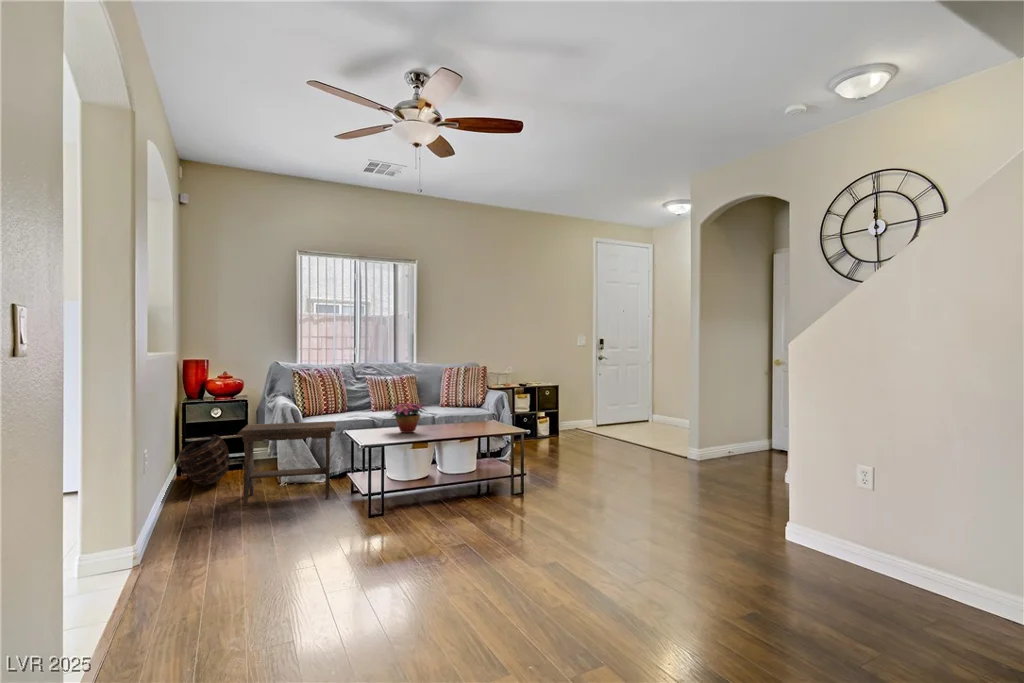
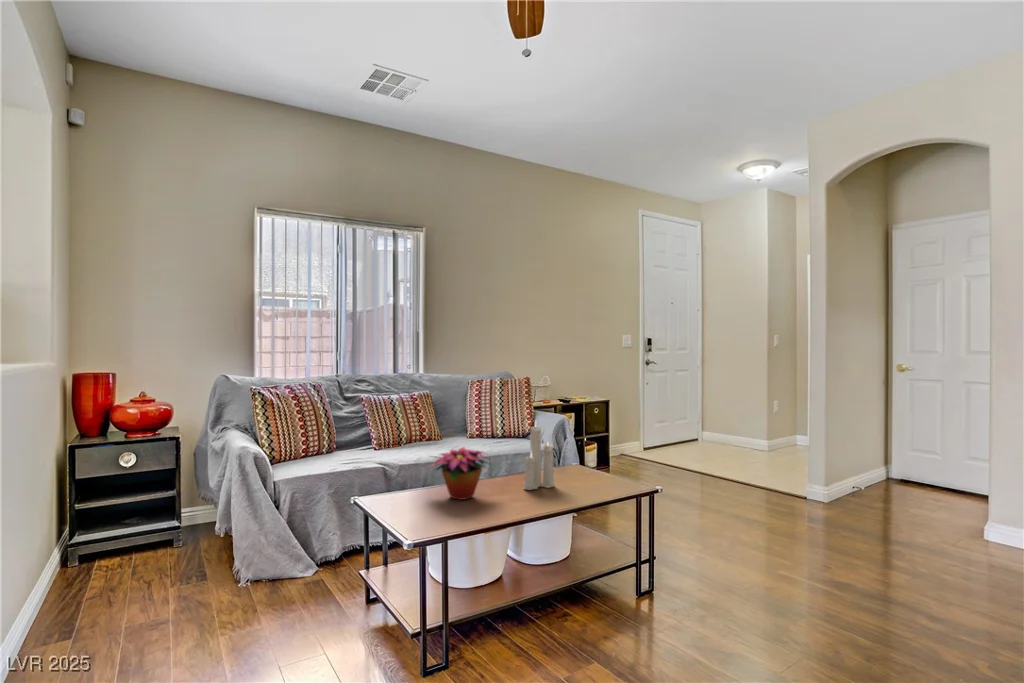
candle: none [448,385,469,430] -> present [524,426,554,490]
footstool: present [237,422,336,506] -> none [160,478,340,649]
basket: present [178,434,230,485] -> none [52,499,149,596]

